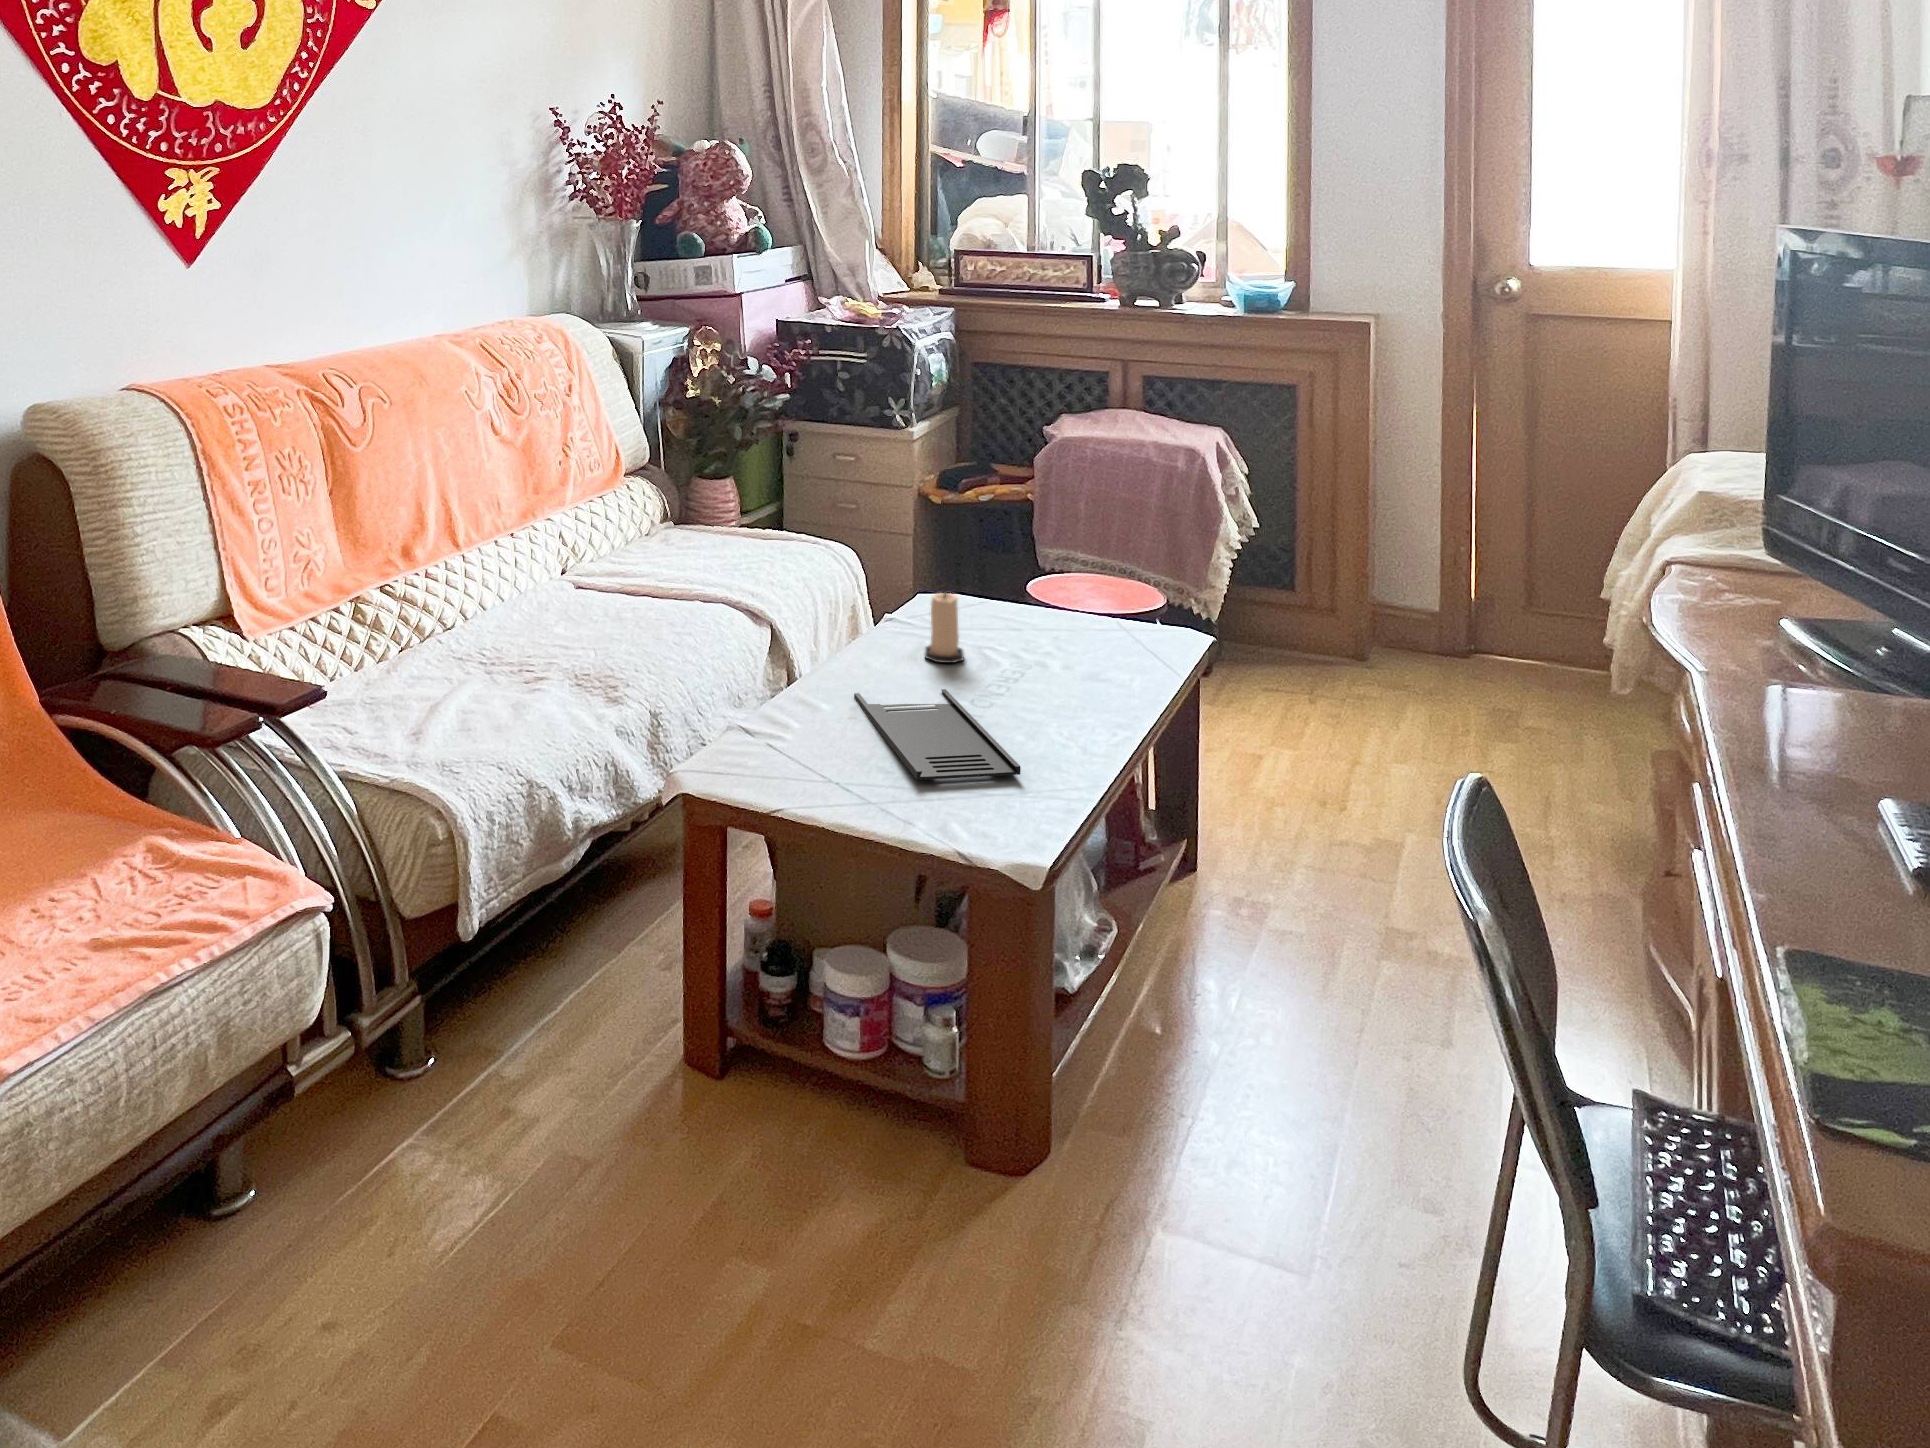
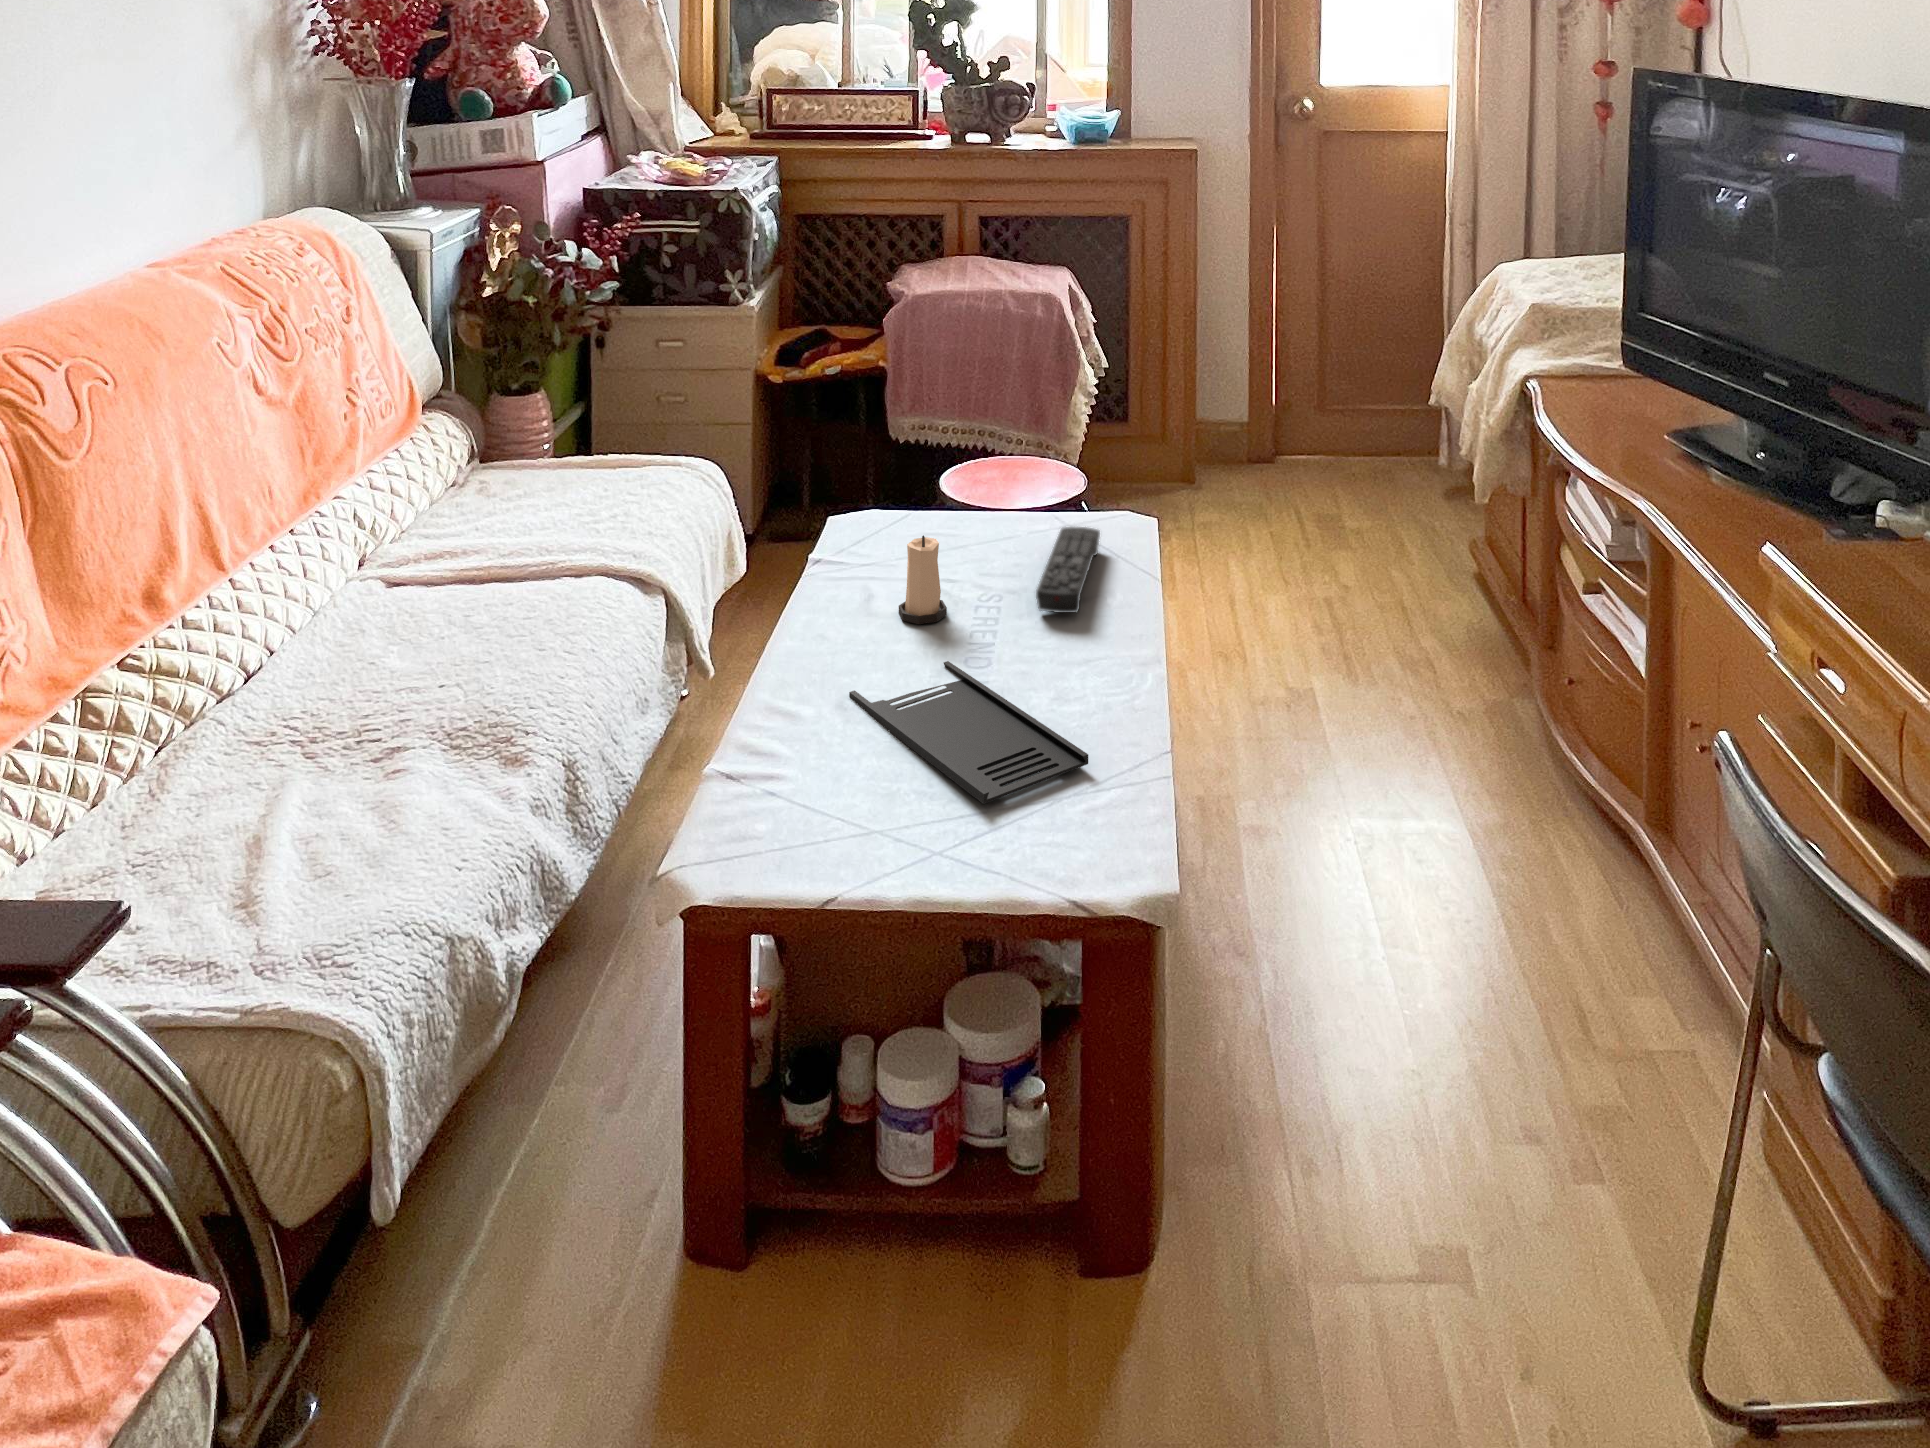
remote control: none [1040,616,1129,678] -> present [1036,527,1100,613]

